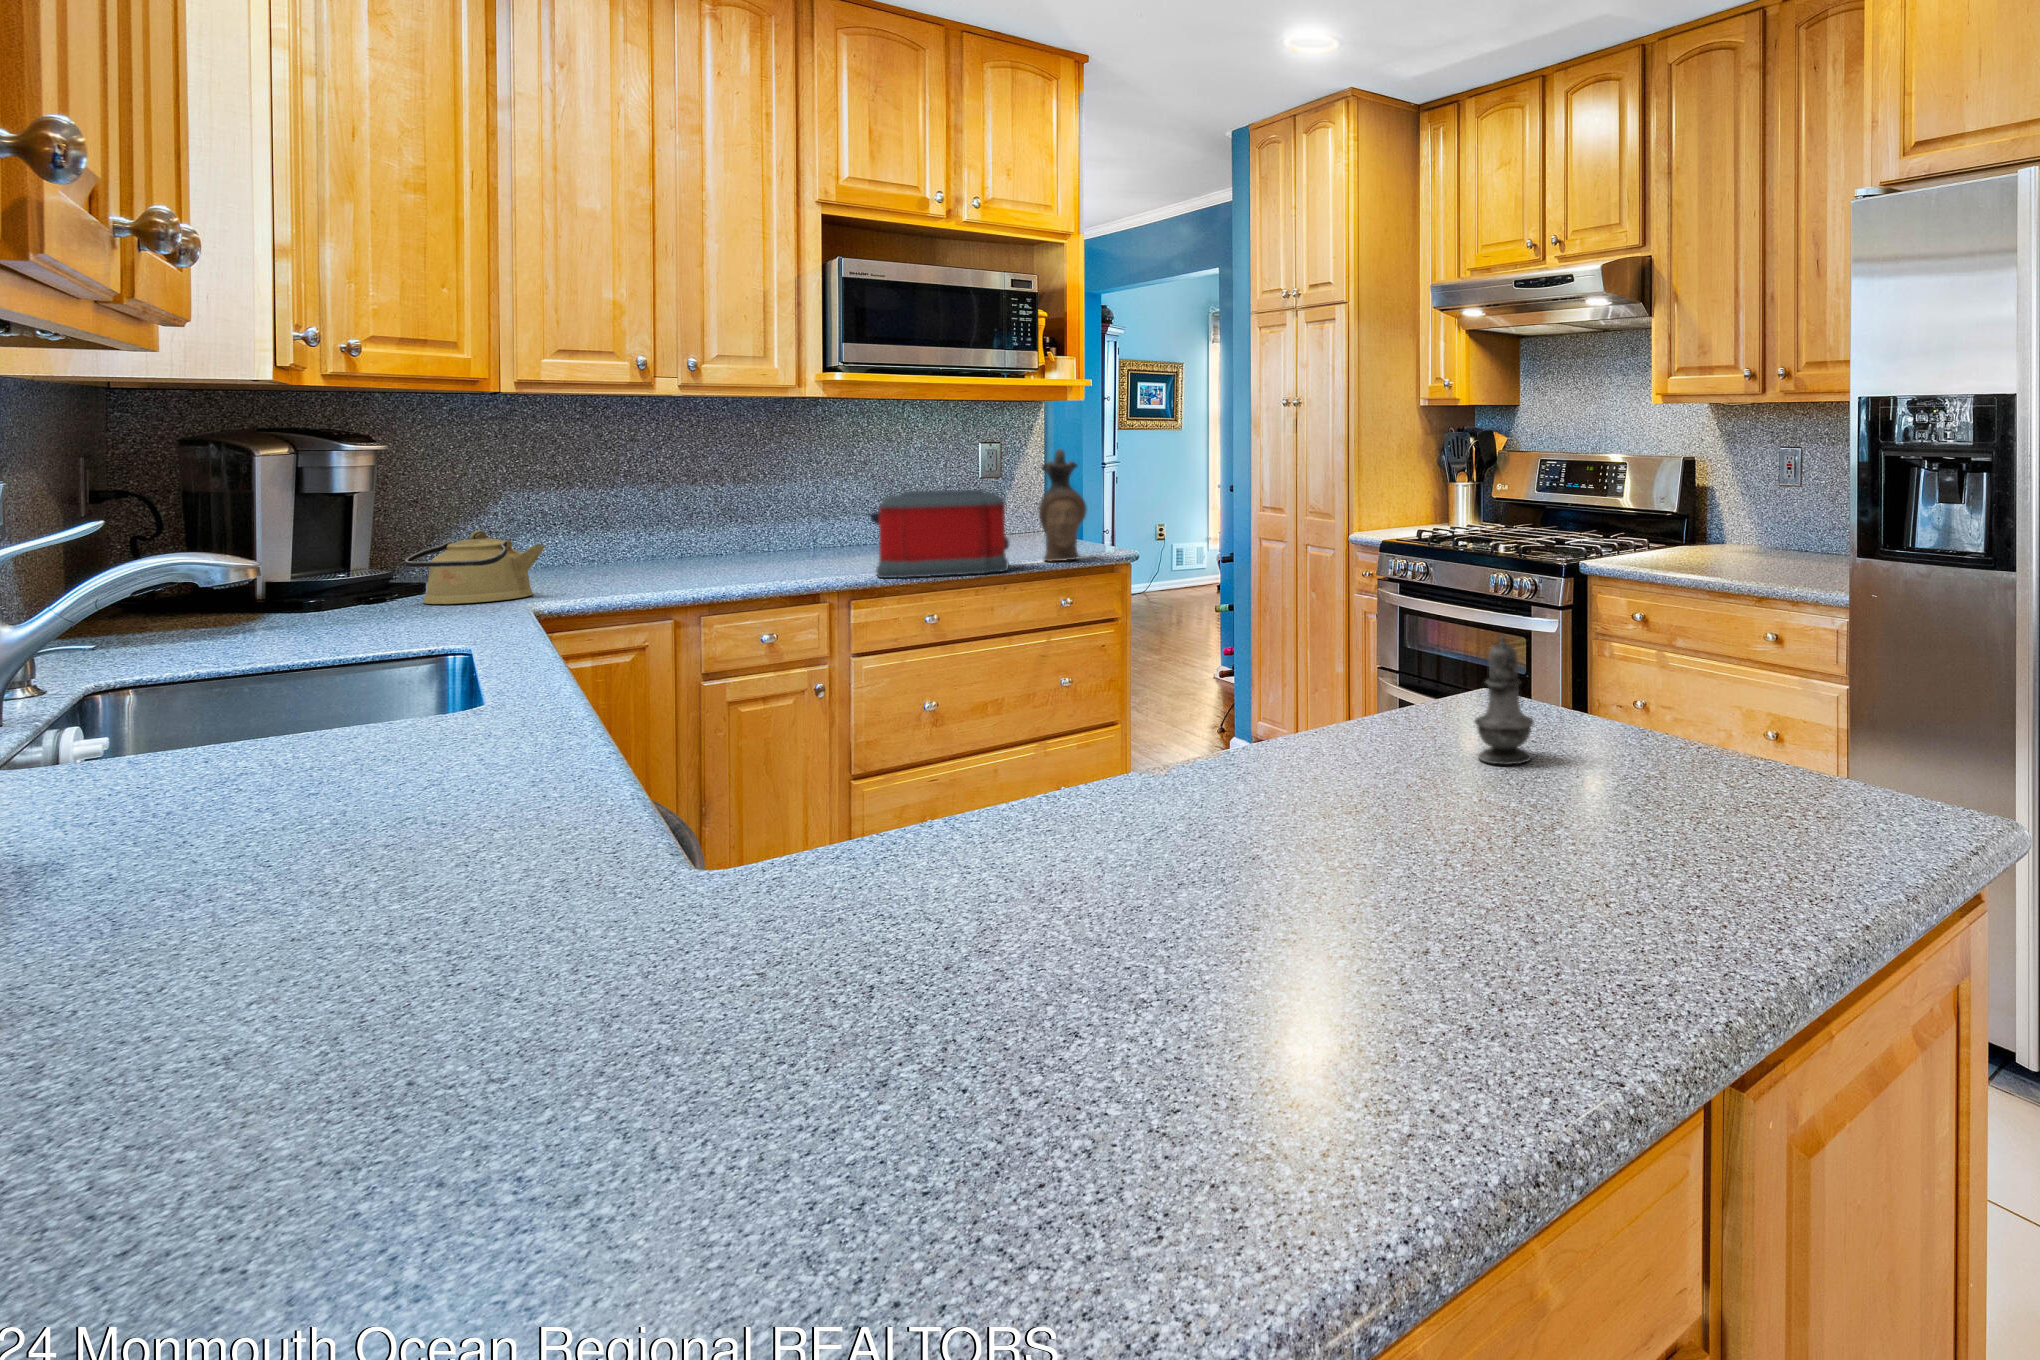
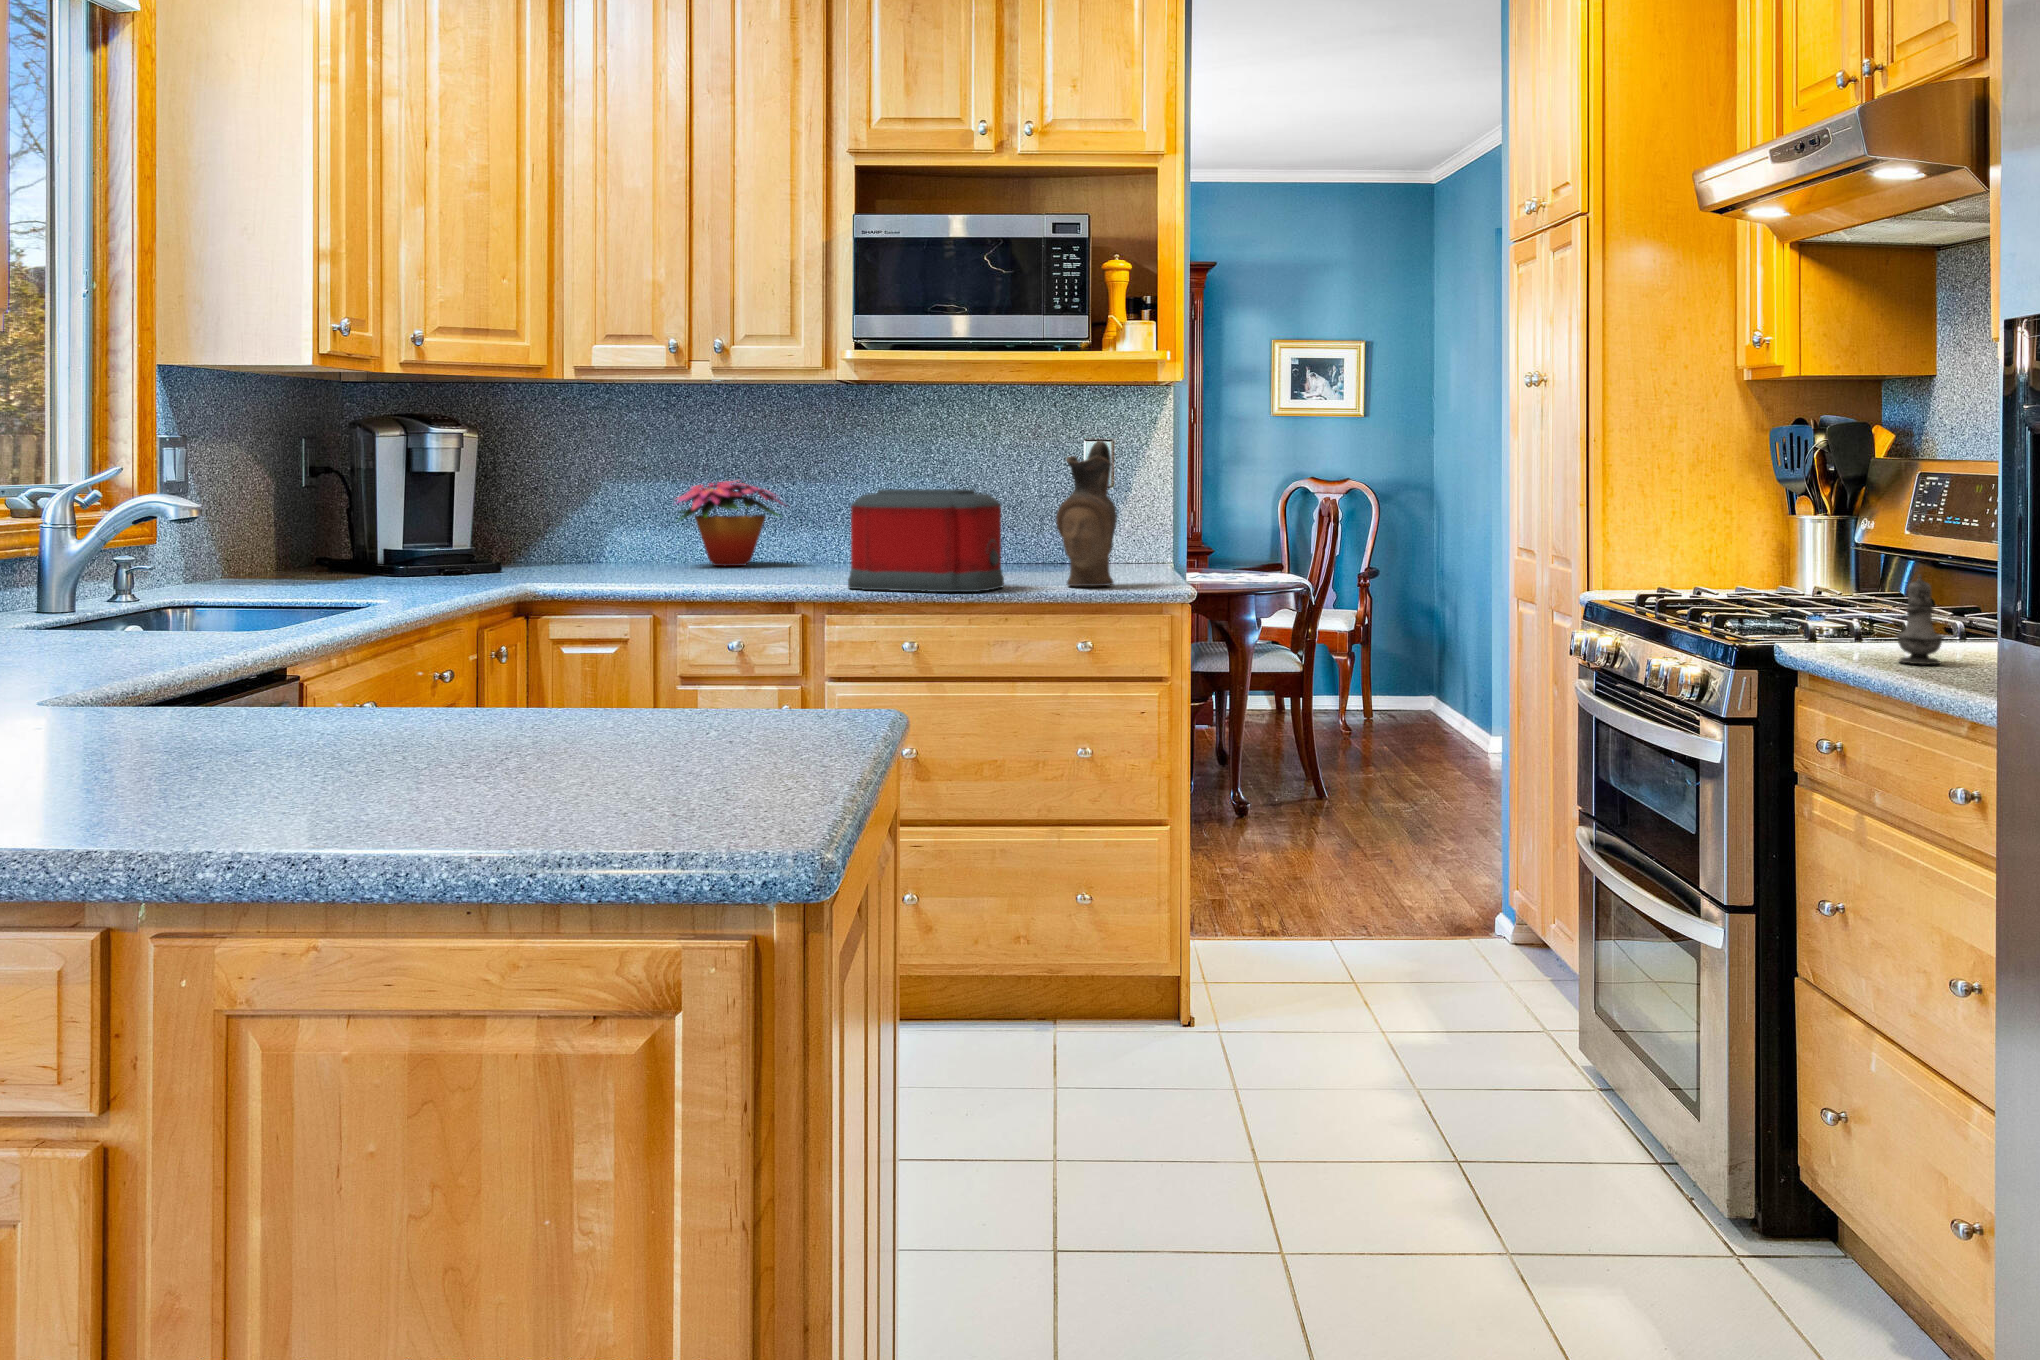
flower arrangement: none [583,488,723,570] -> present [677,481,784,566]
kettle: present [405,530,545,604] -> none [465,513,567,581]
salt shaker: present [1475,636,1534,765] -> present [1896,575,1944,664]

